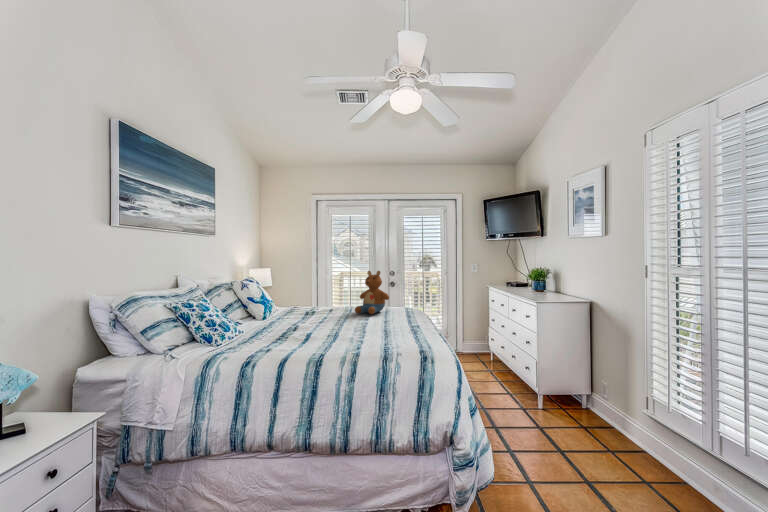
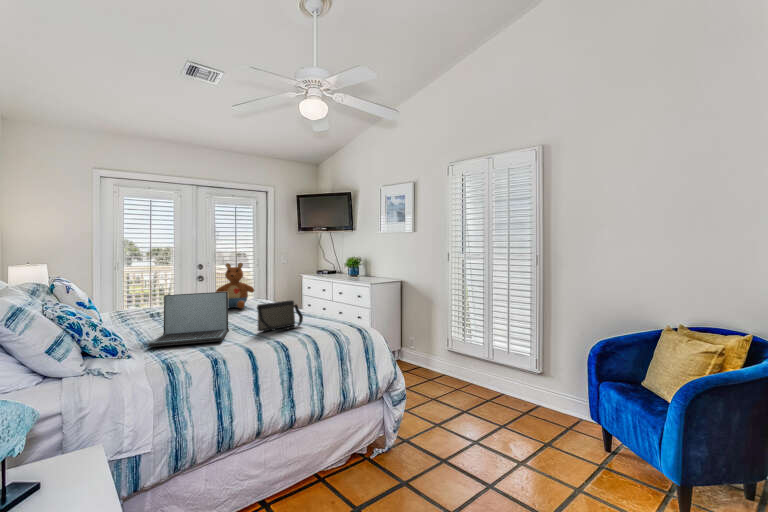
laptop: none [239,296,321,343] -> present [148,292,229,347]
handbag: none [327,312,377,343] -> present [257,300,303,332]

